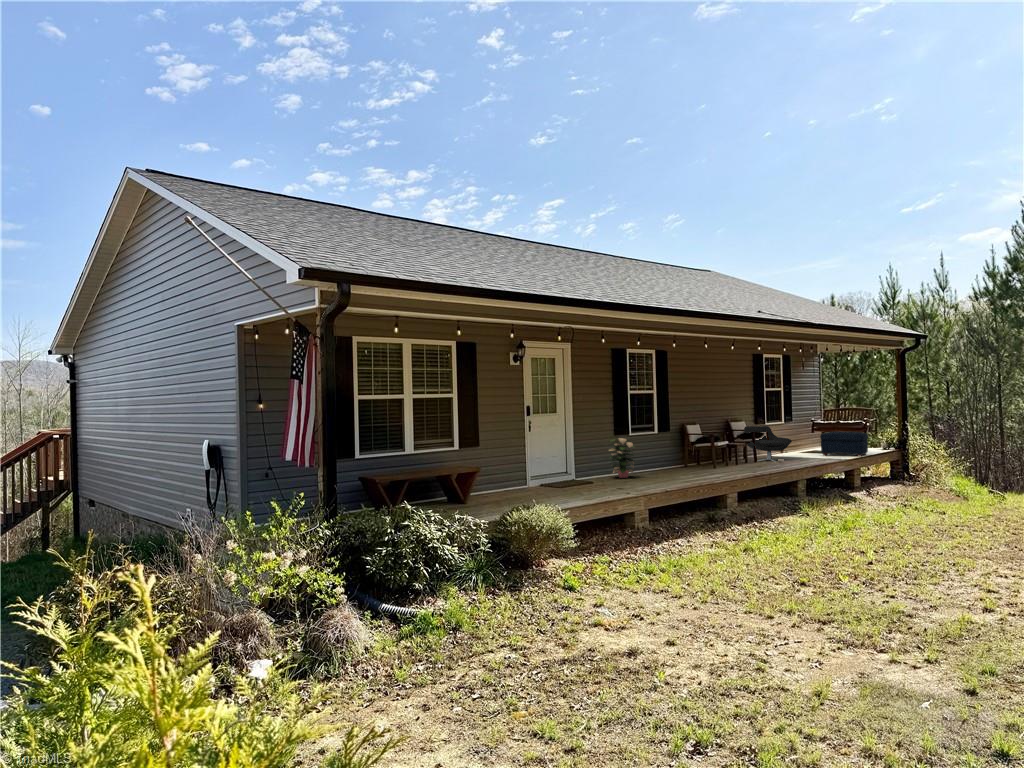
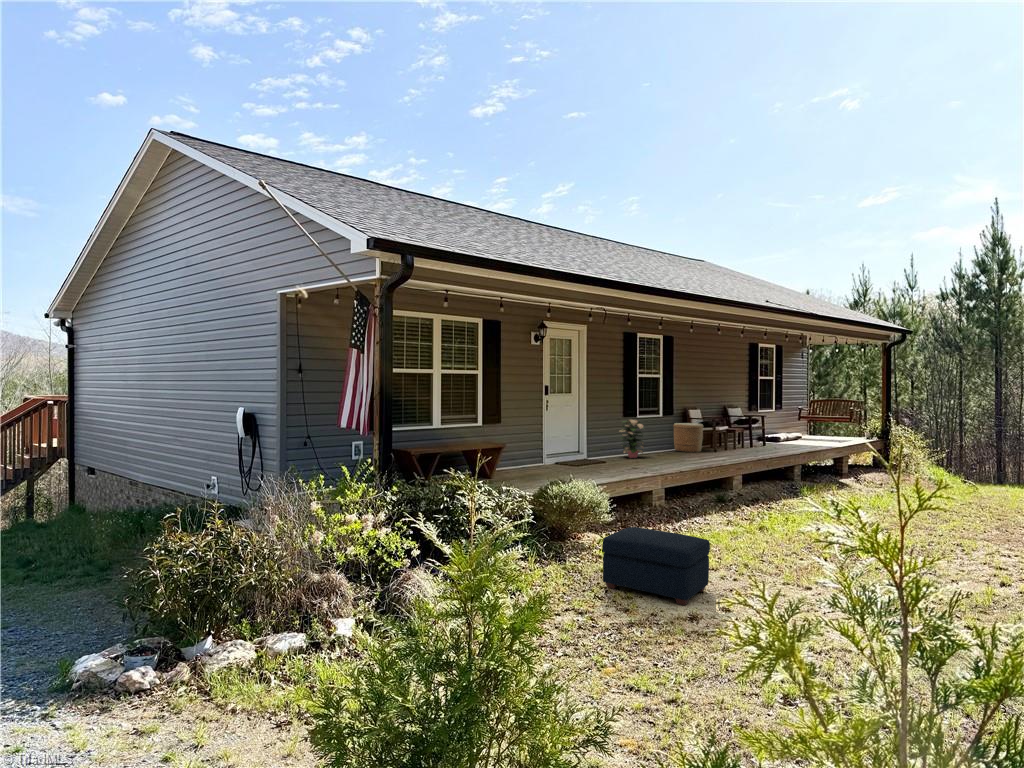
lounge chair: present [744,426,792,462] -> none [737,413,784,448]
ottoman: present [820,432,868,456] -> present [602,527,710,605]
basket: none [670,439,701,470] -> present [673,423,703,452]

